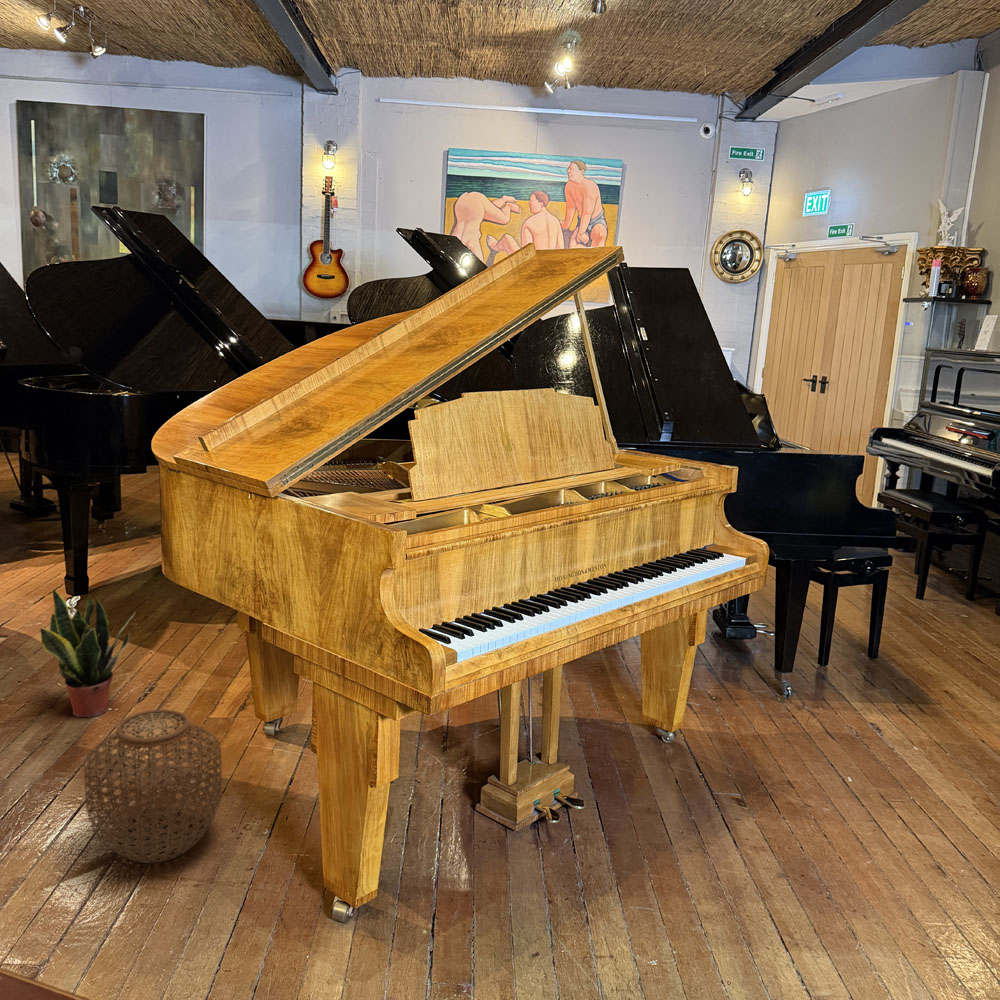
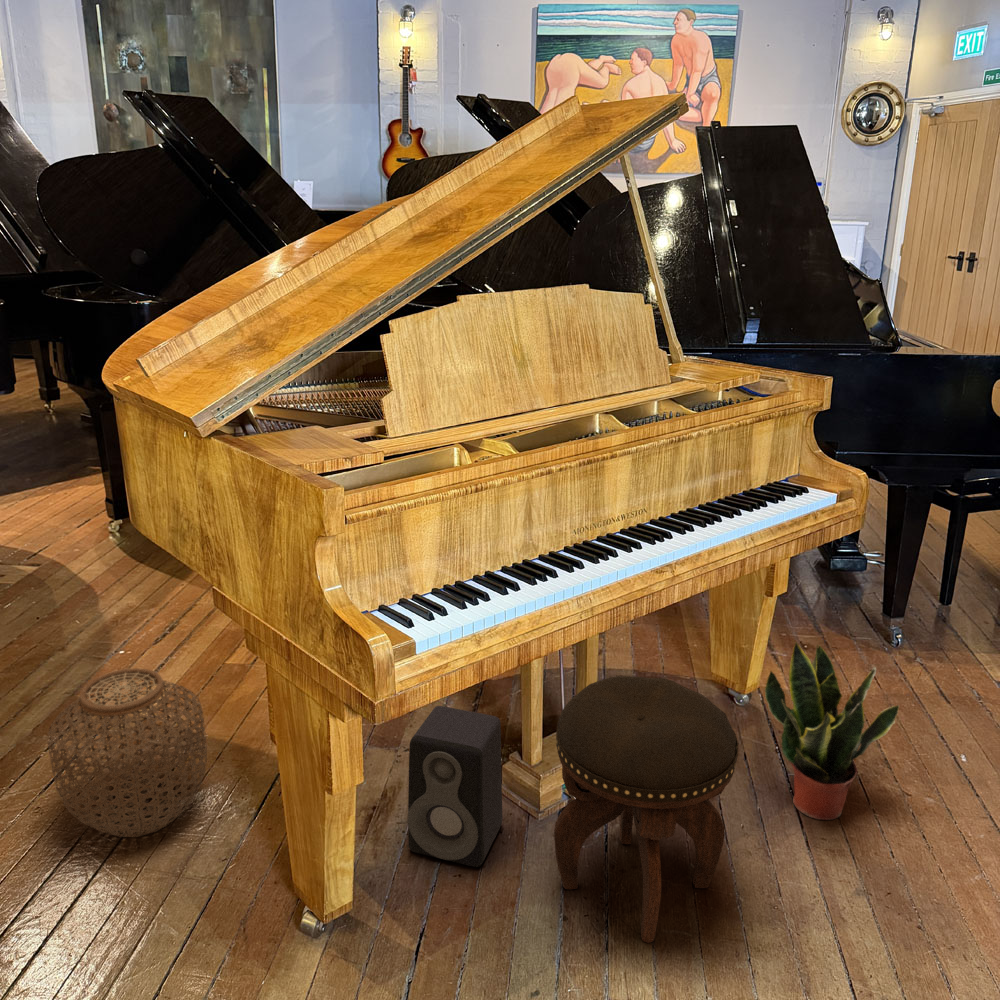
potted plant: present [41,589,134,717] -> present [765,642,899,820]
footstool: none [537,701,687,919] -> present [554,676,739,943]
speaker: none [408,735,486,871] -> present [407,706,502,867]

